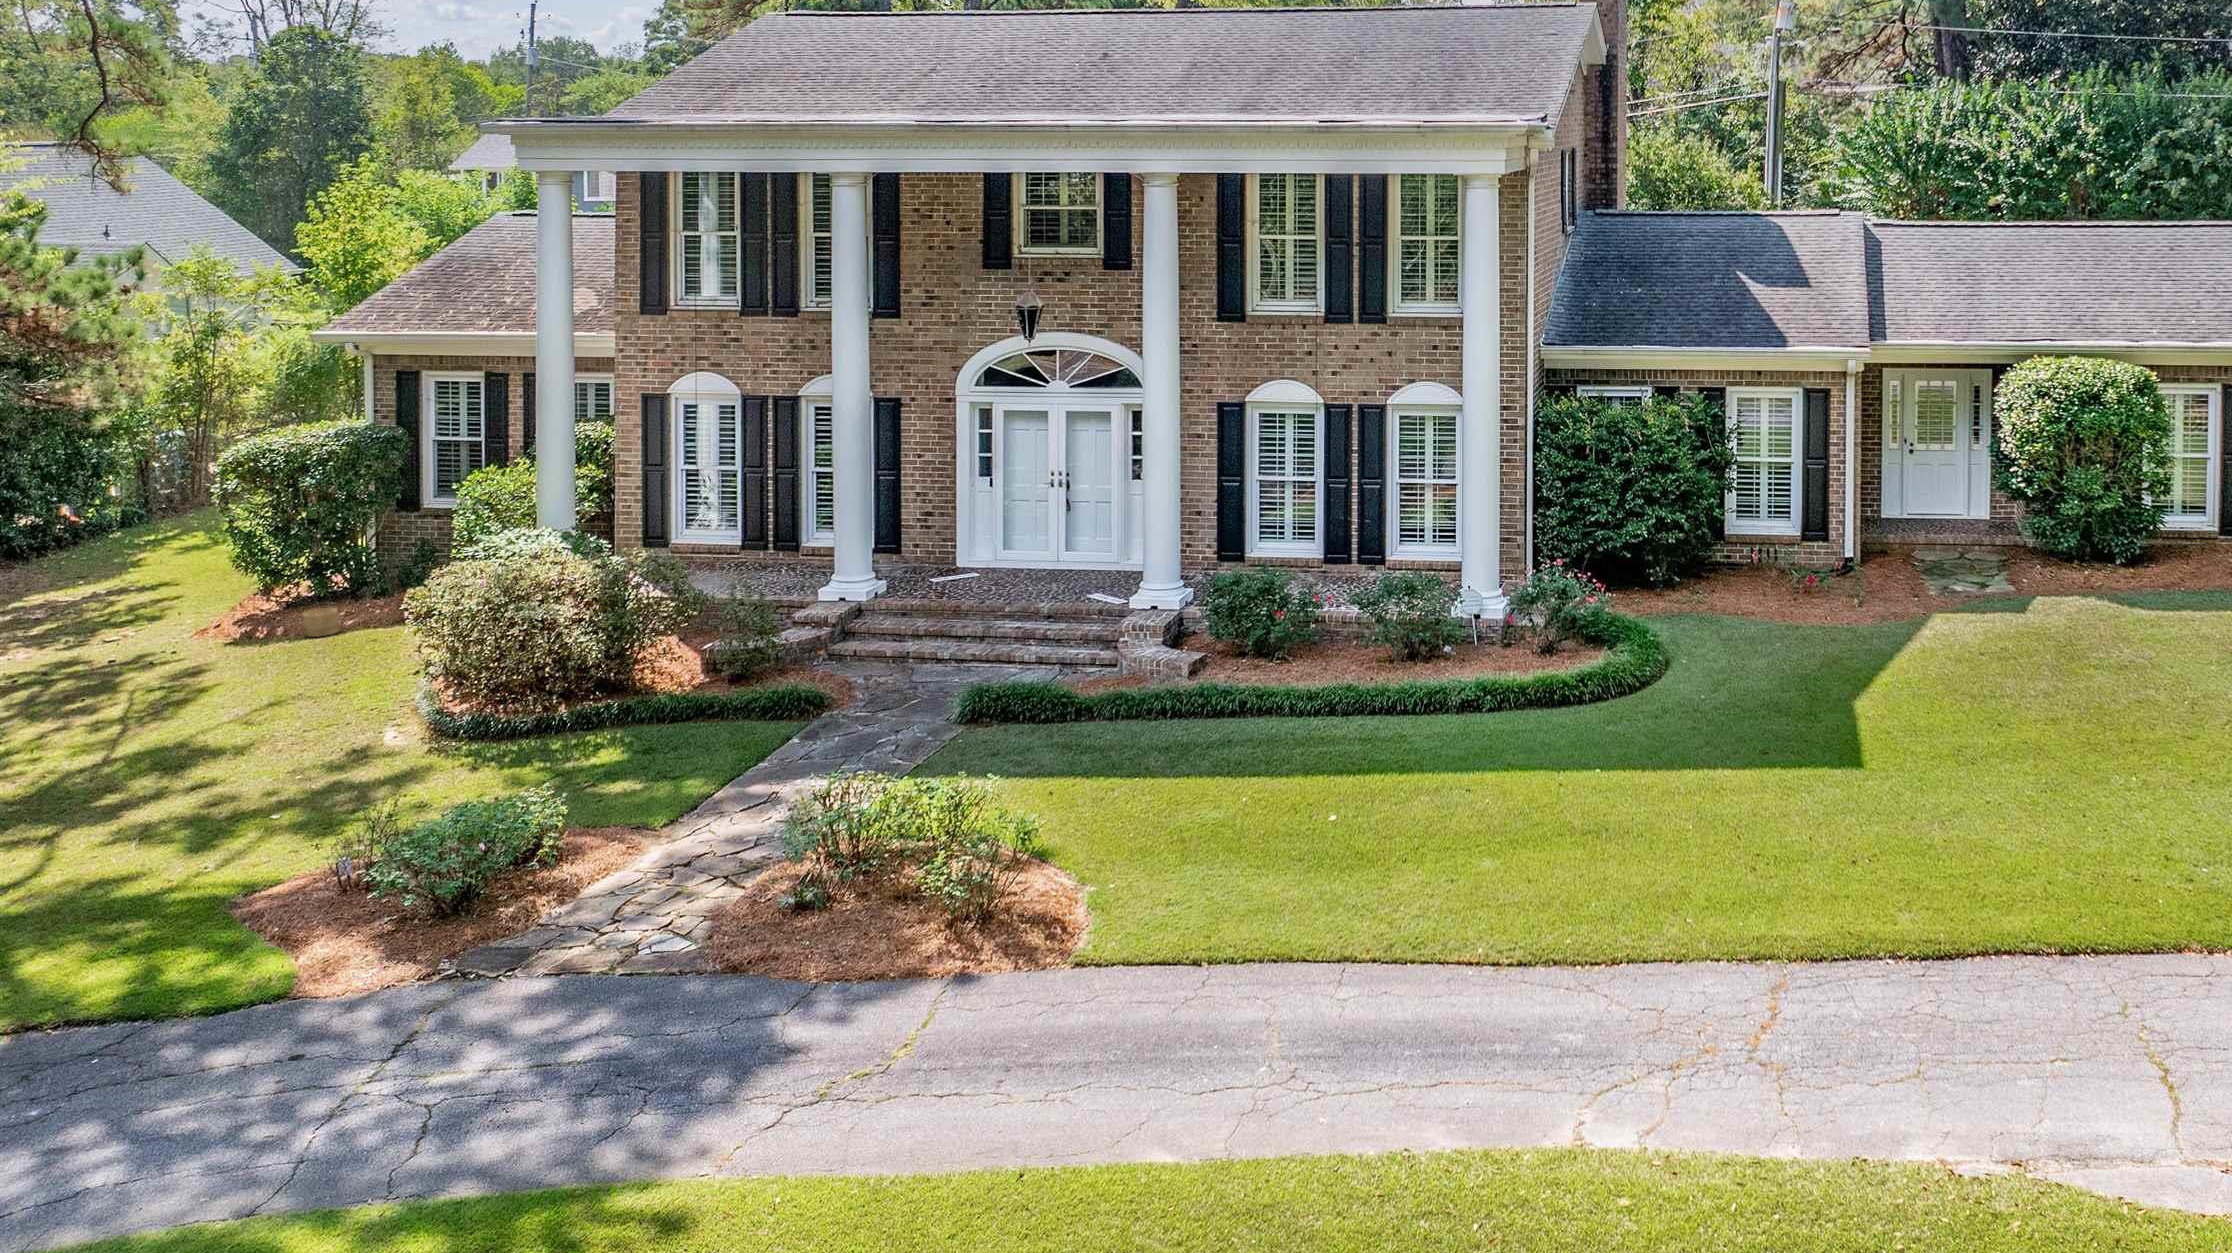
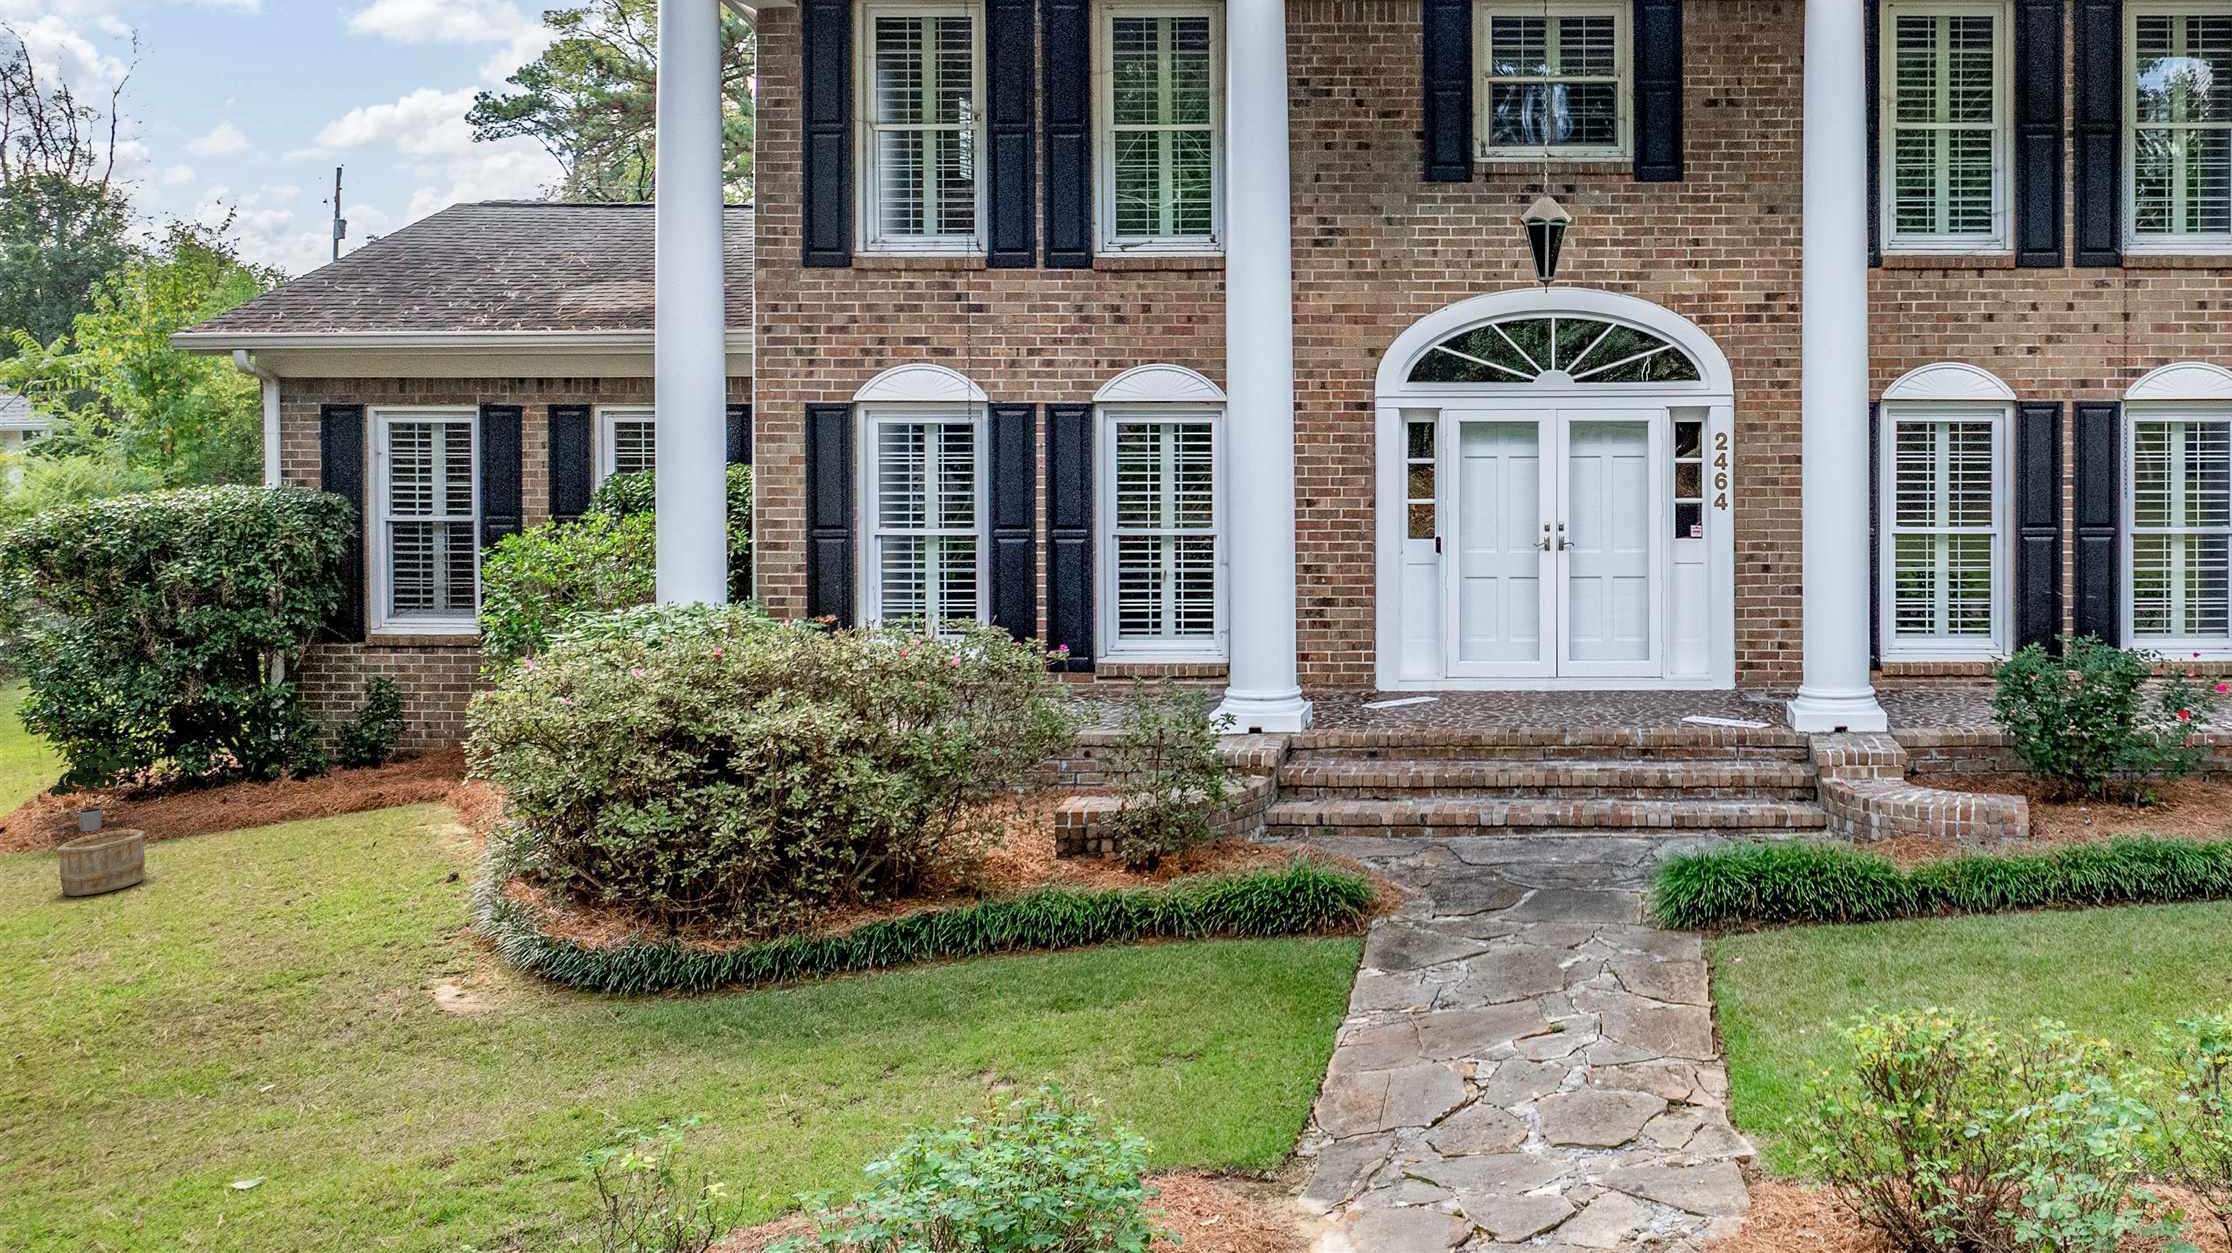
potted plant: none [283,568,322,609] -> present [48,750,134,832]

